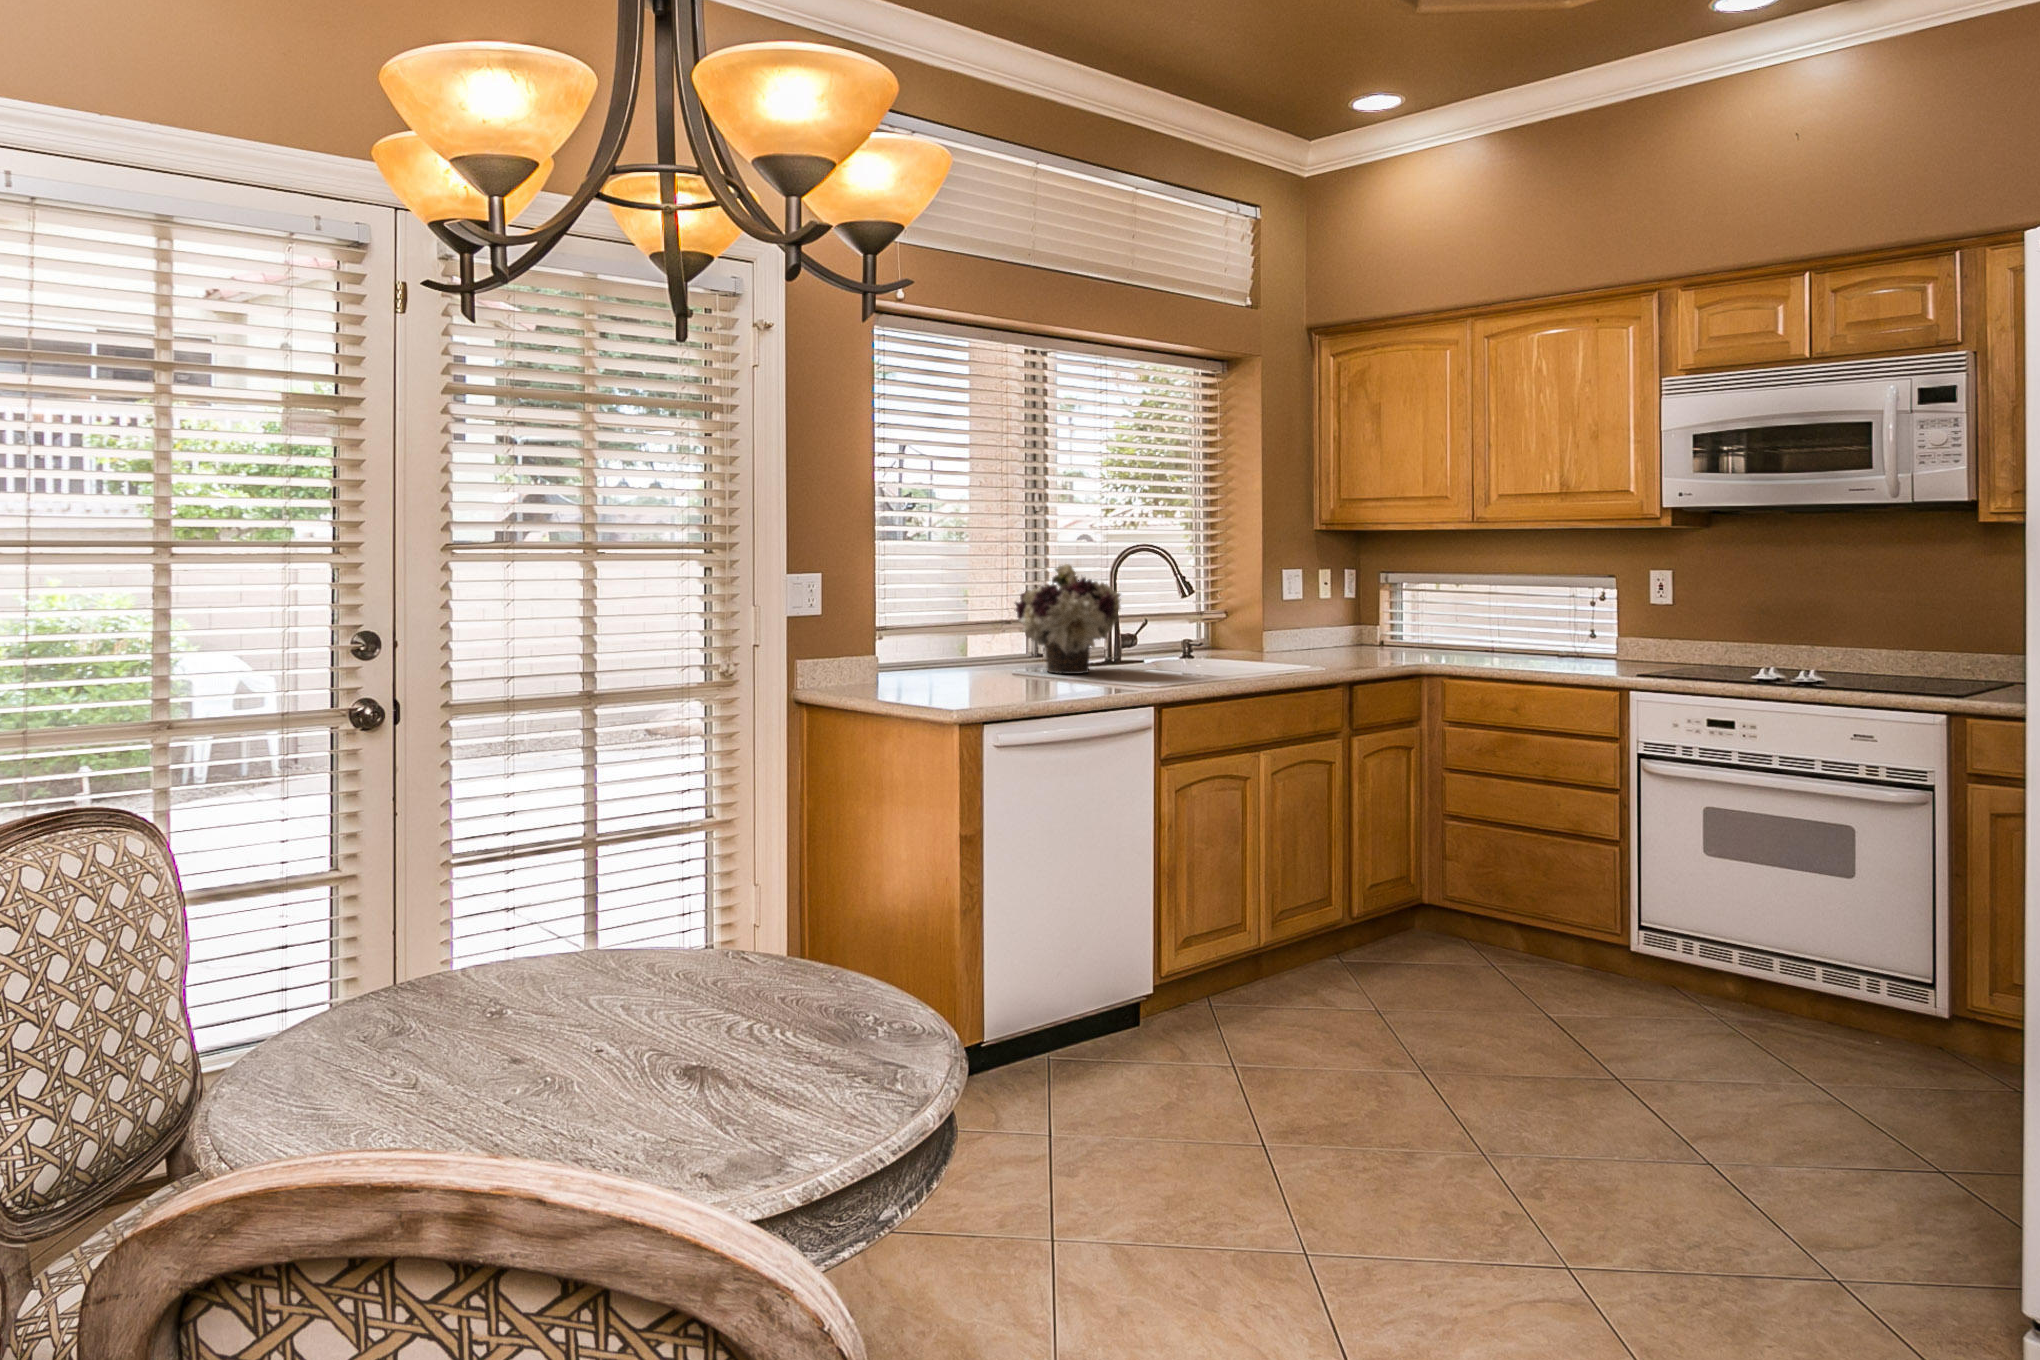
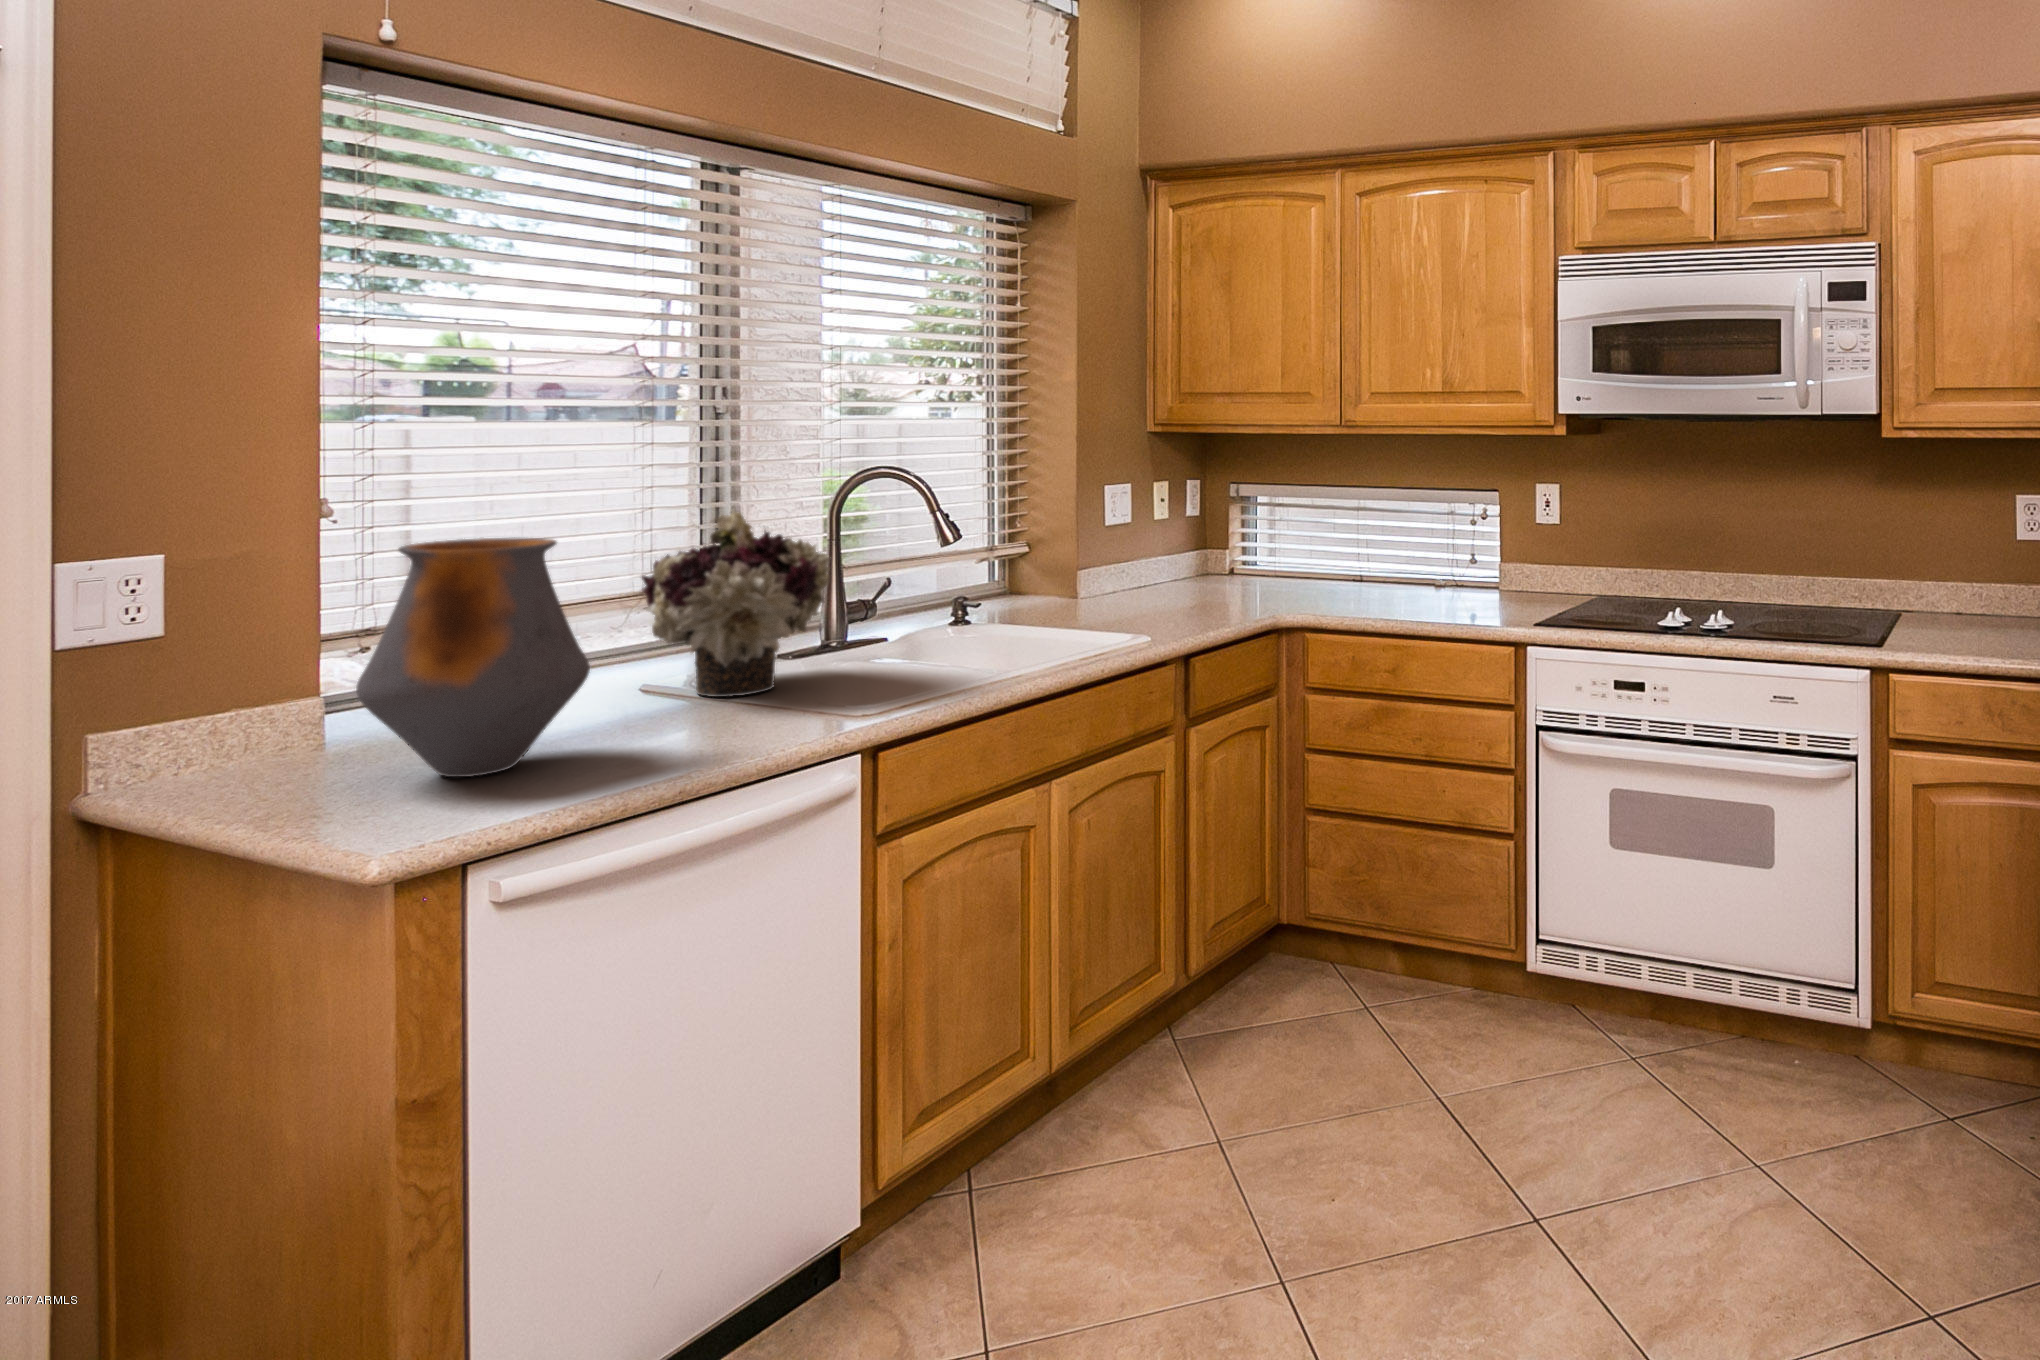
vase: none [916,567,1017,689] -> present [356,538,590,777]

